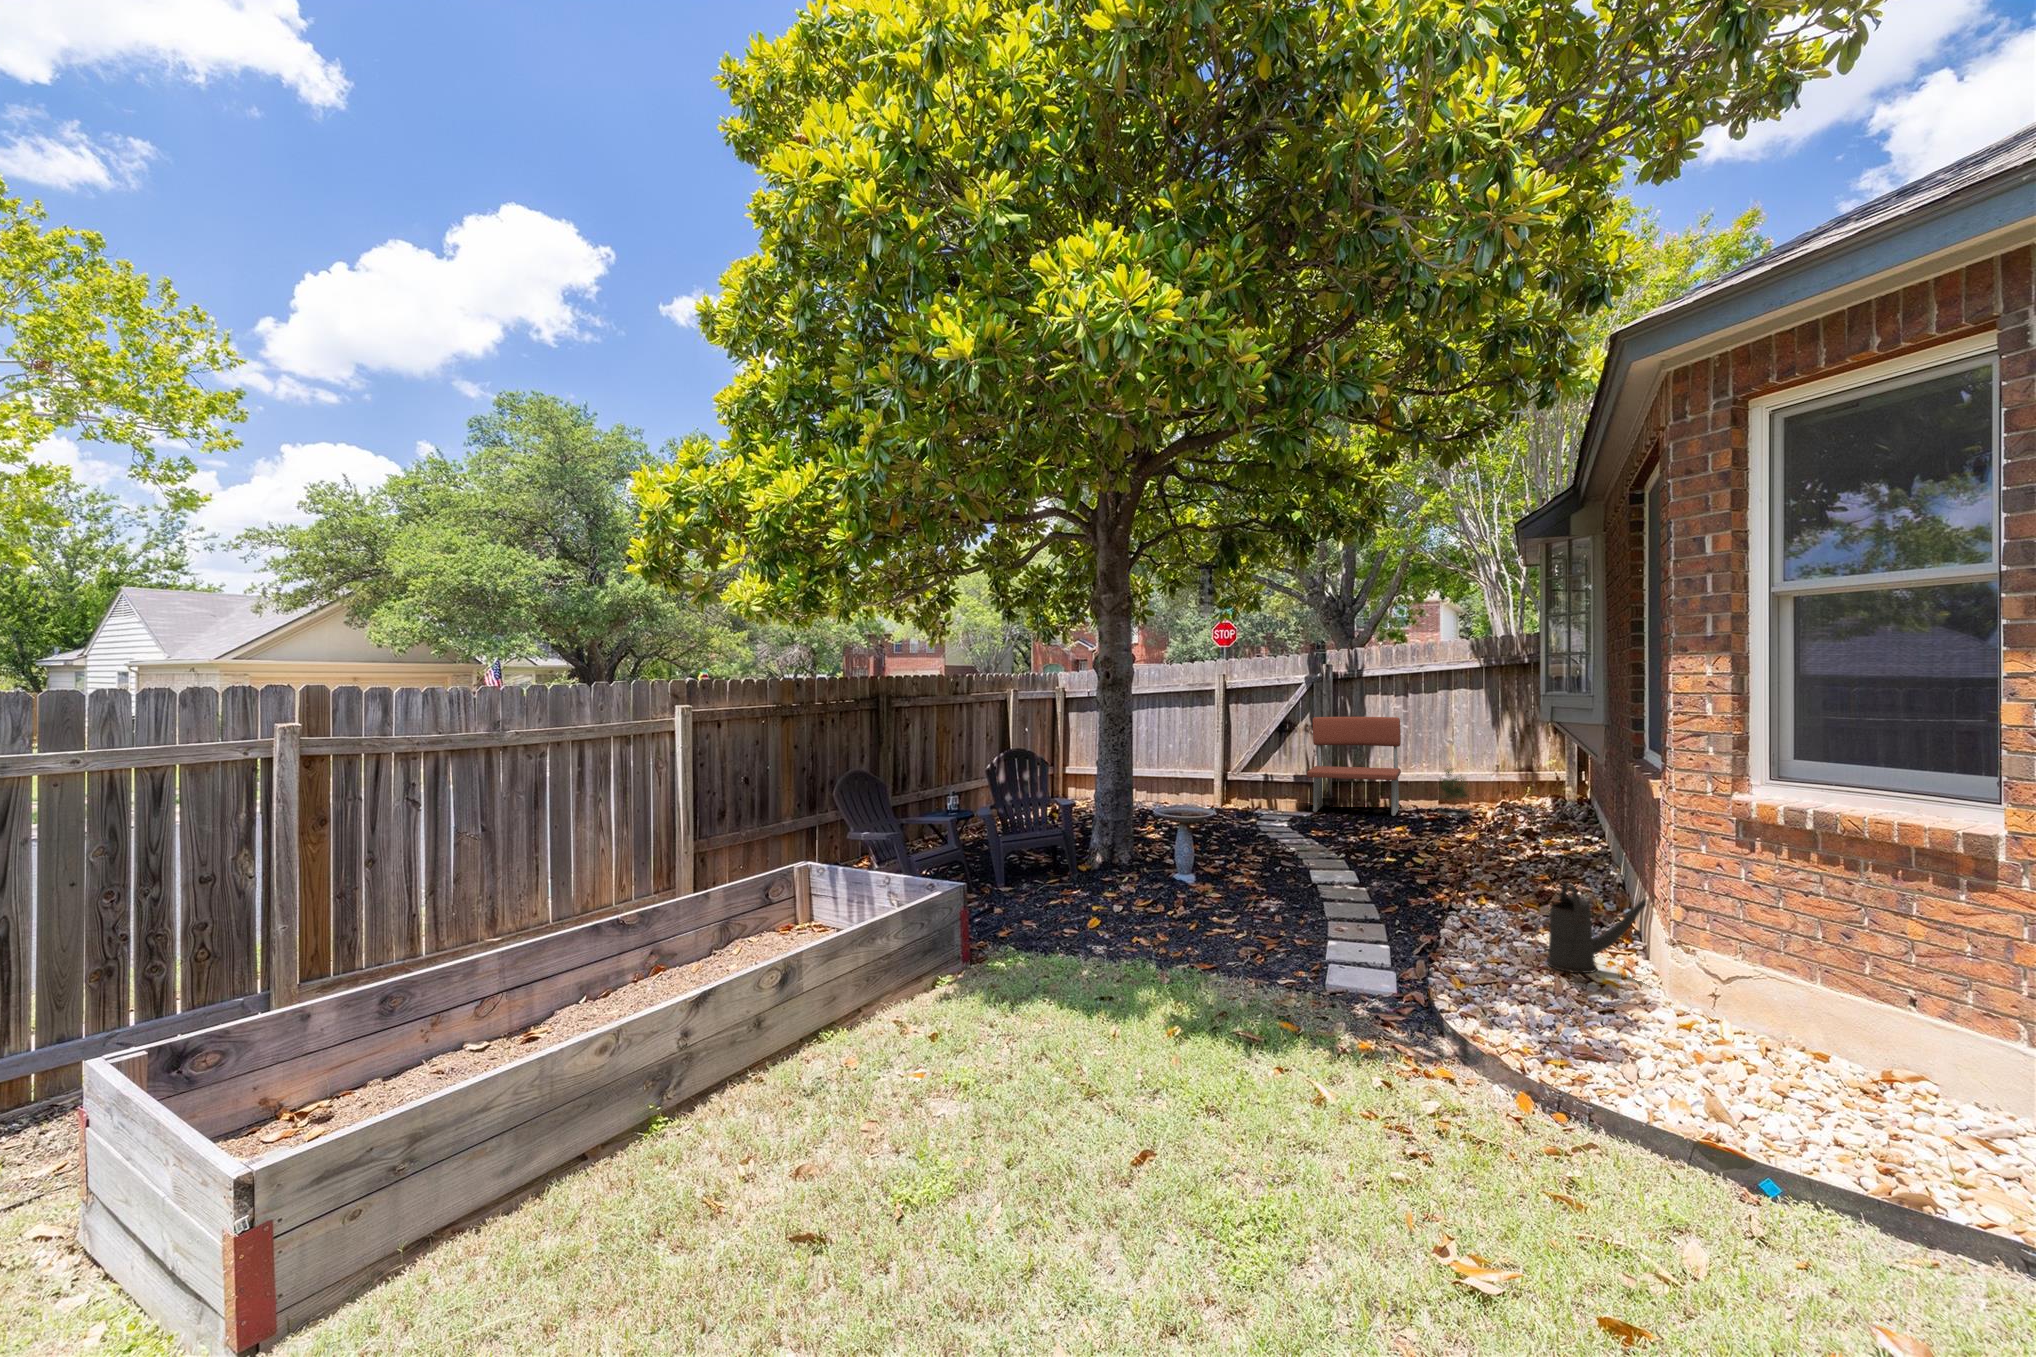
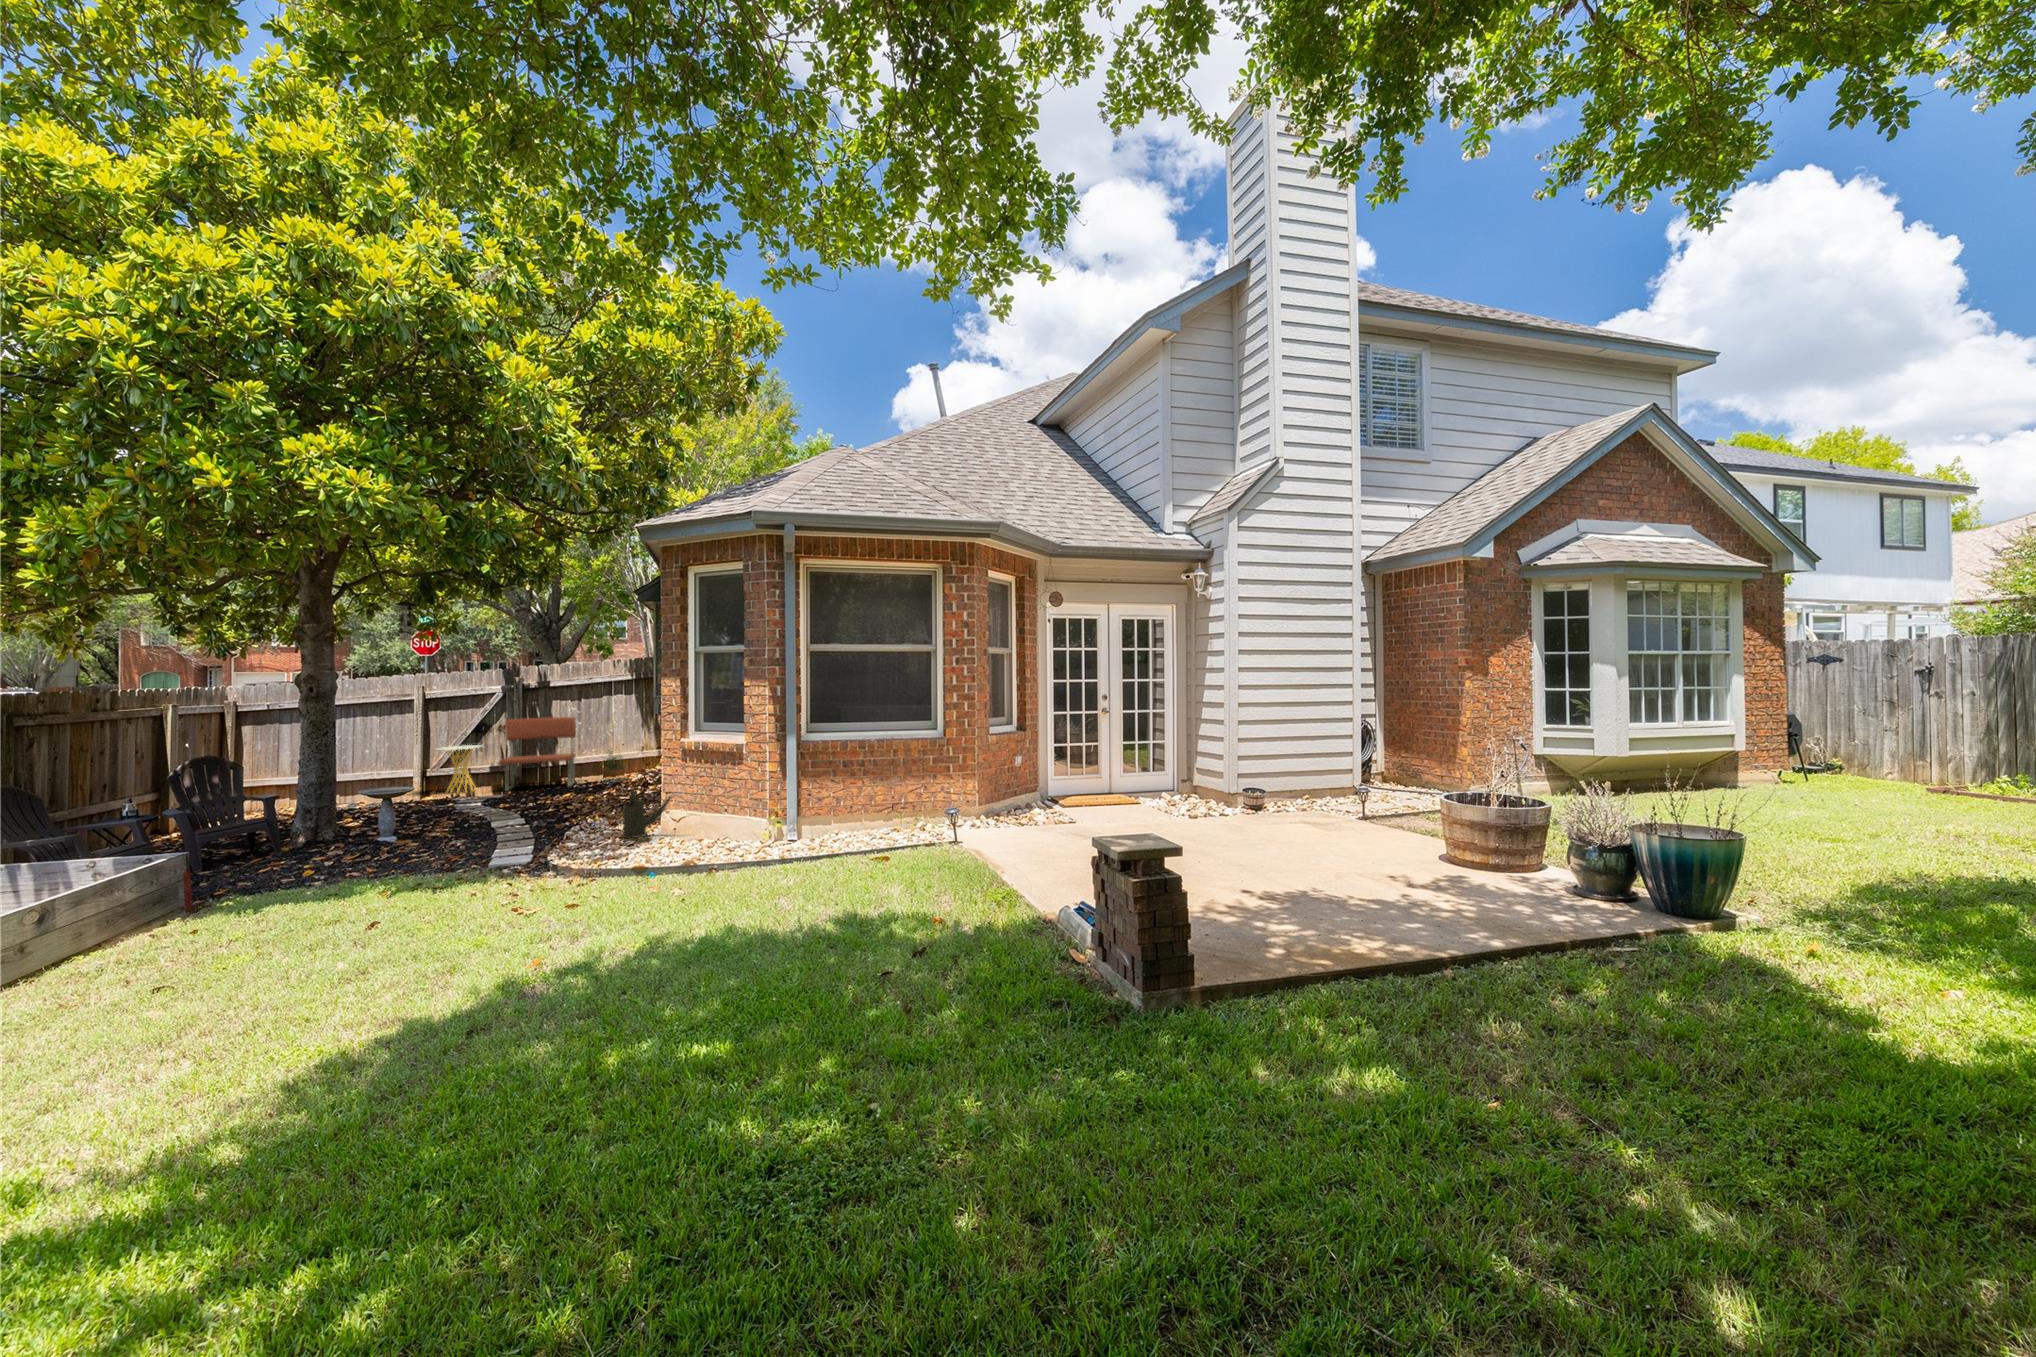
side table: none [1237,747,1288,808] -> present [438,745,481,792]

